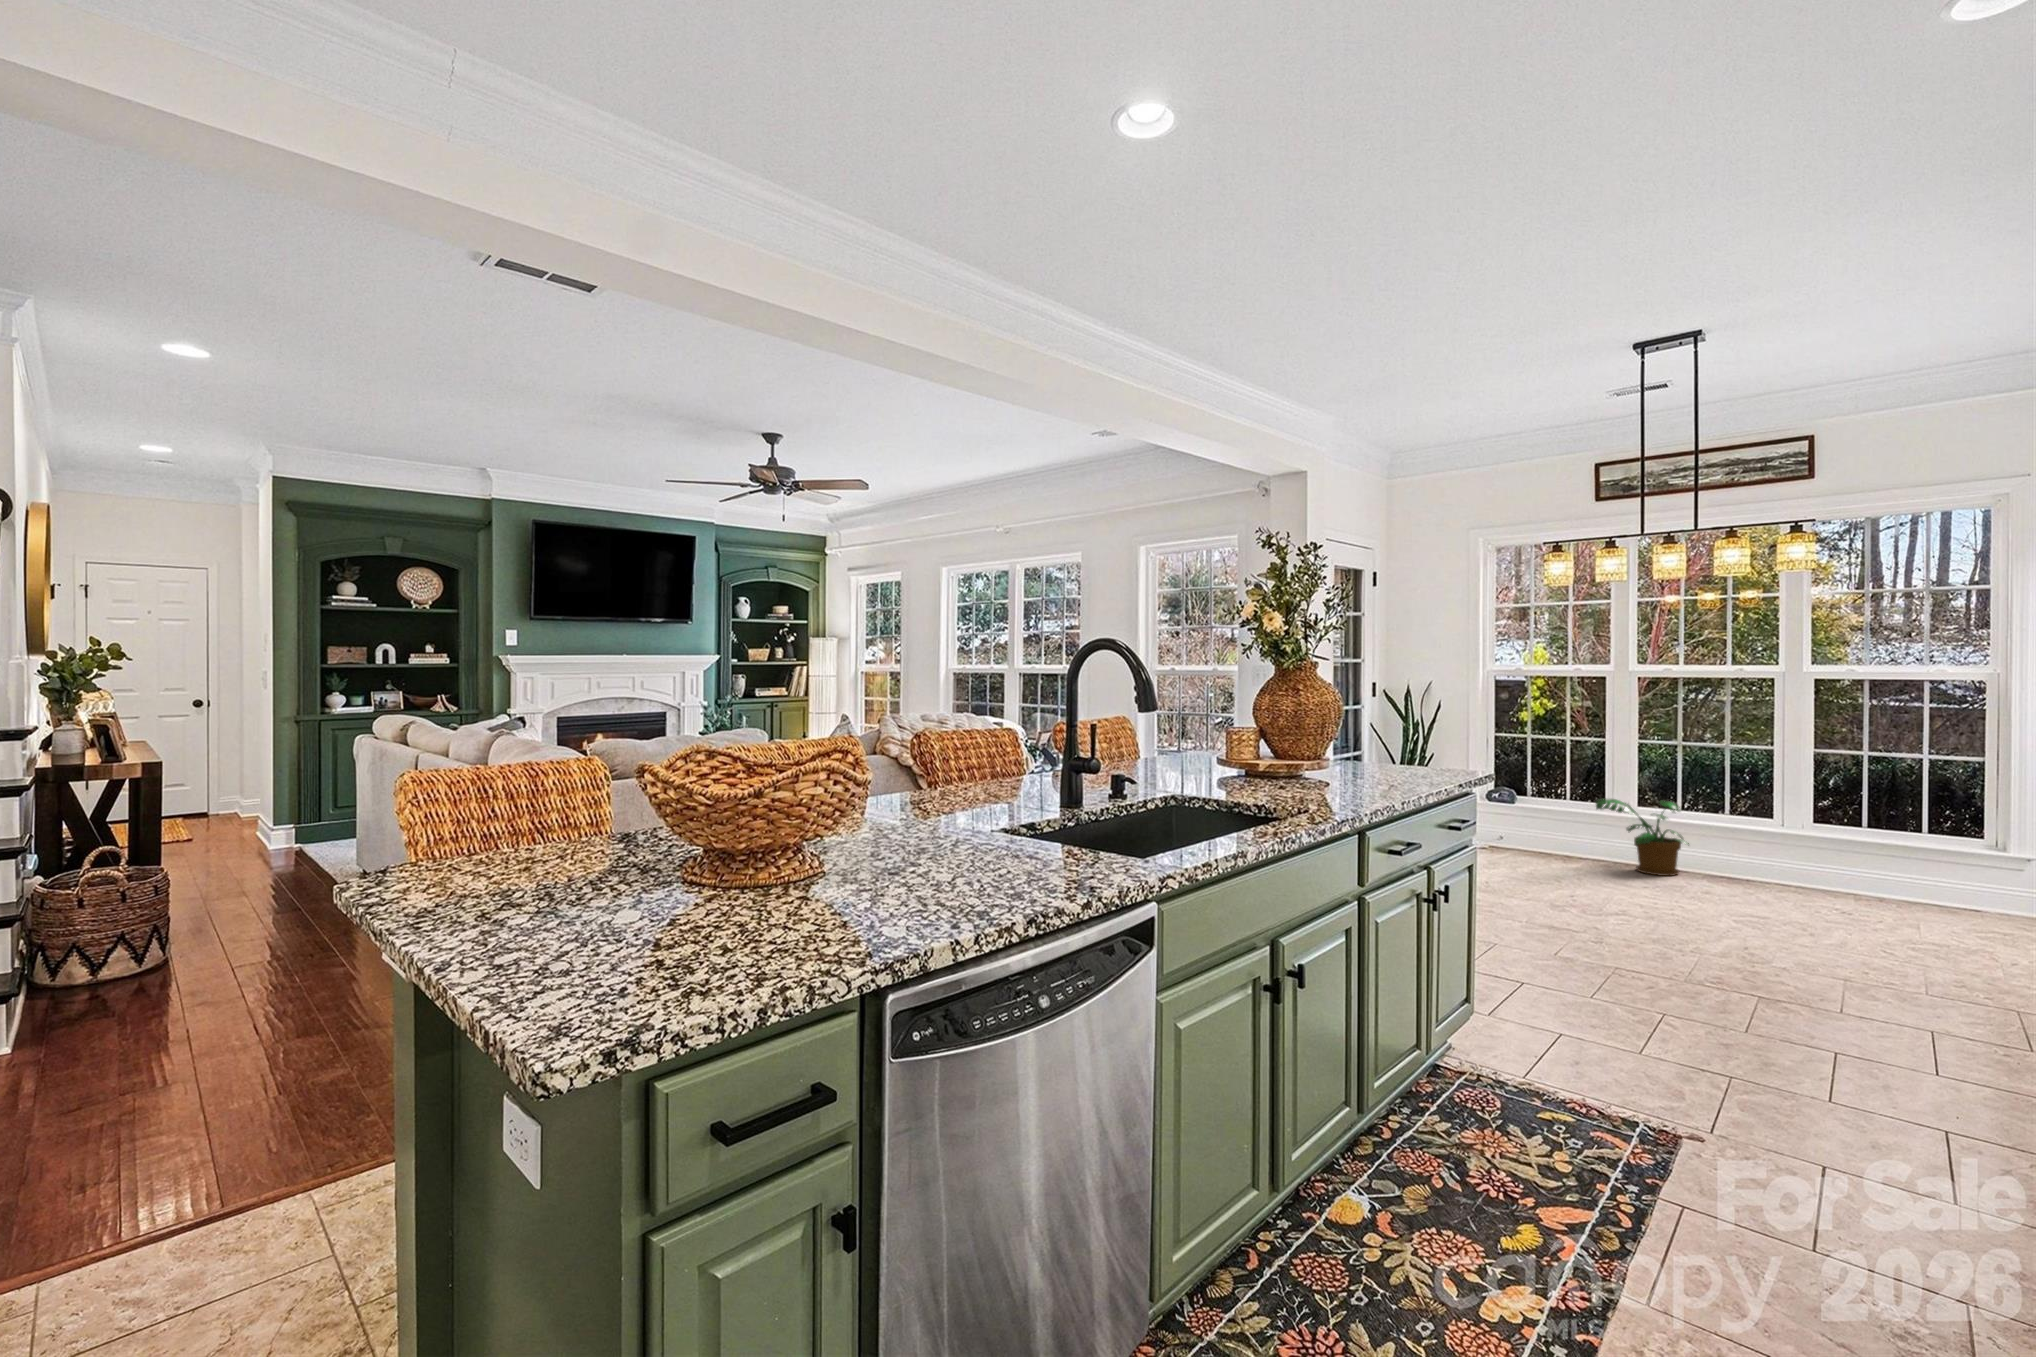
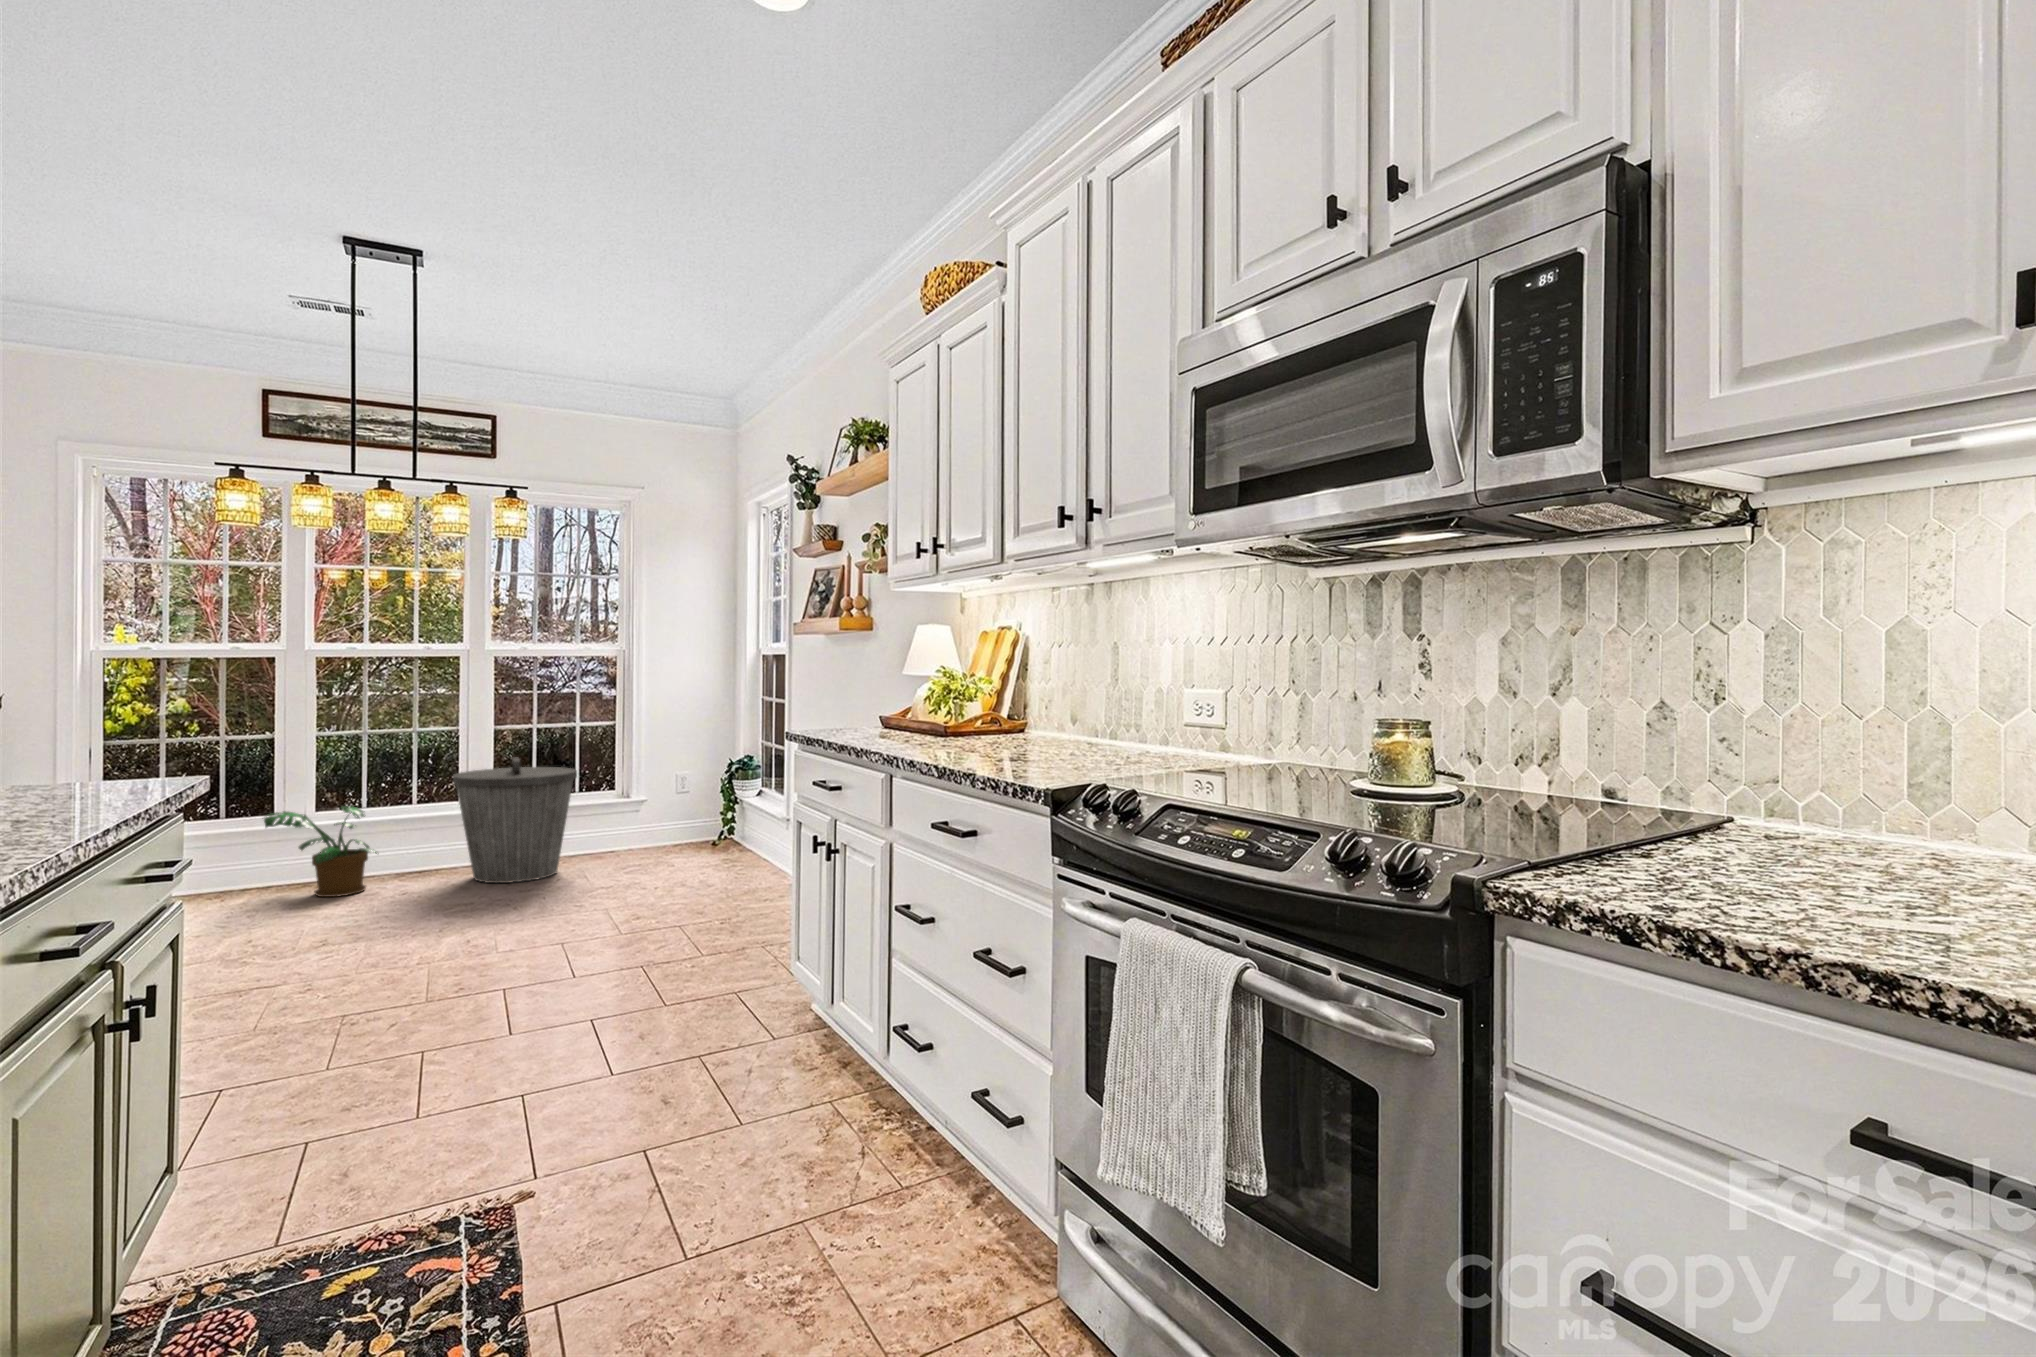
trash can: none [1759,774,1905,900] -> present [453,758,577,883]

